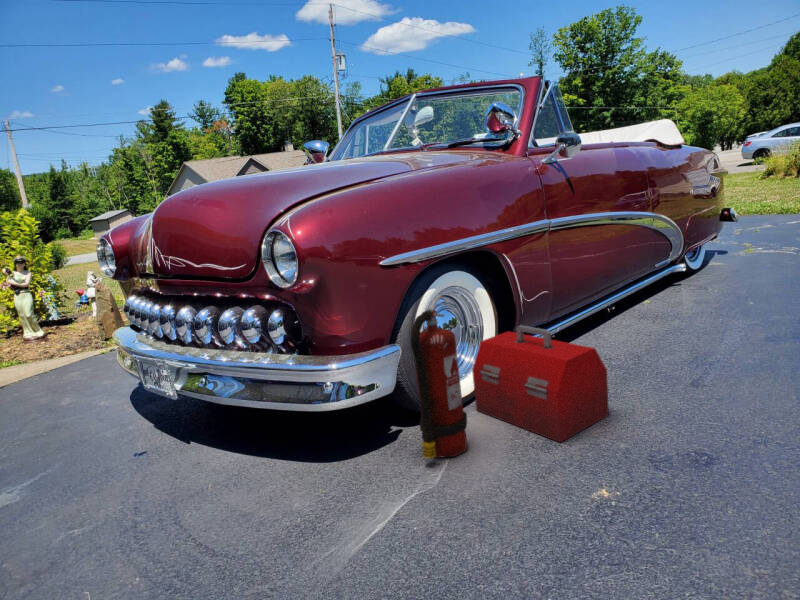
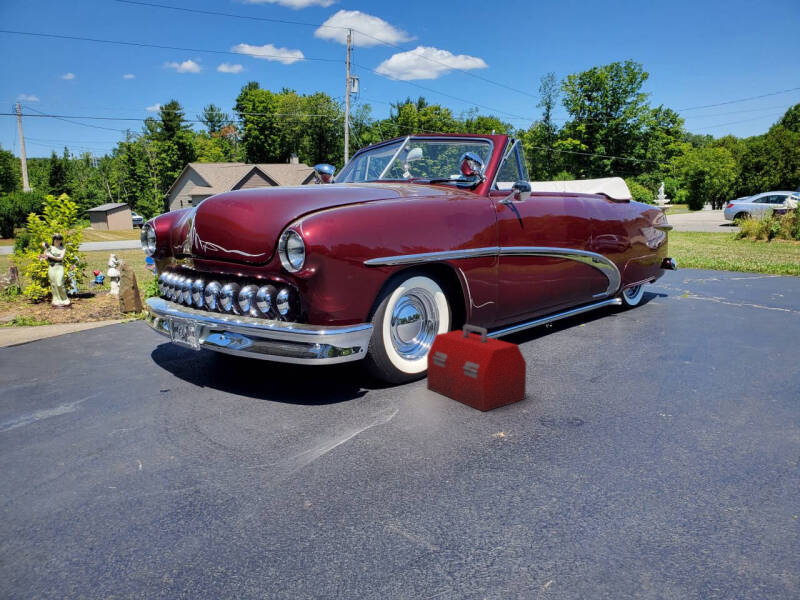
fire extinguisher: present [411,295,467,458] -> none [380,292,417,414]

